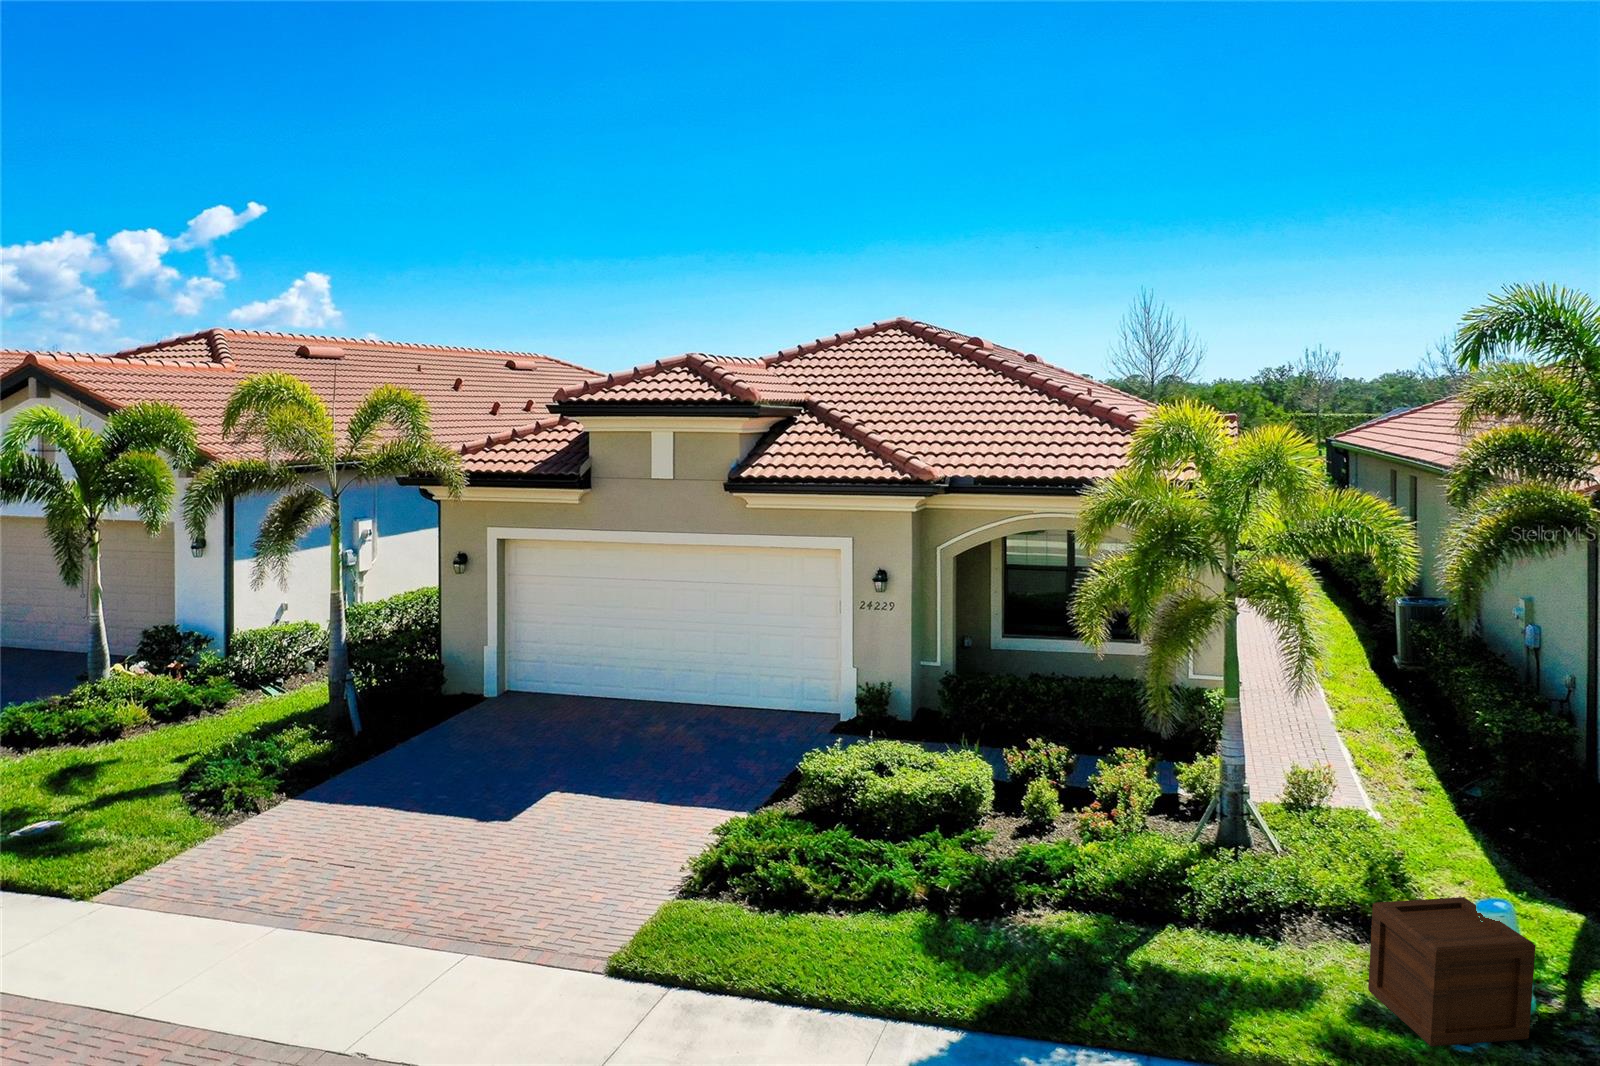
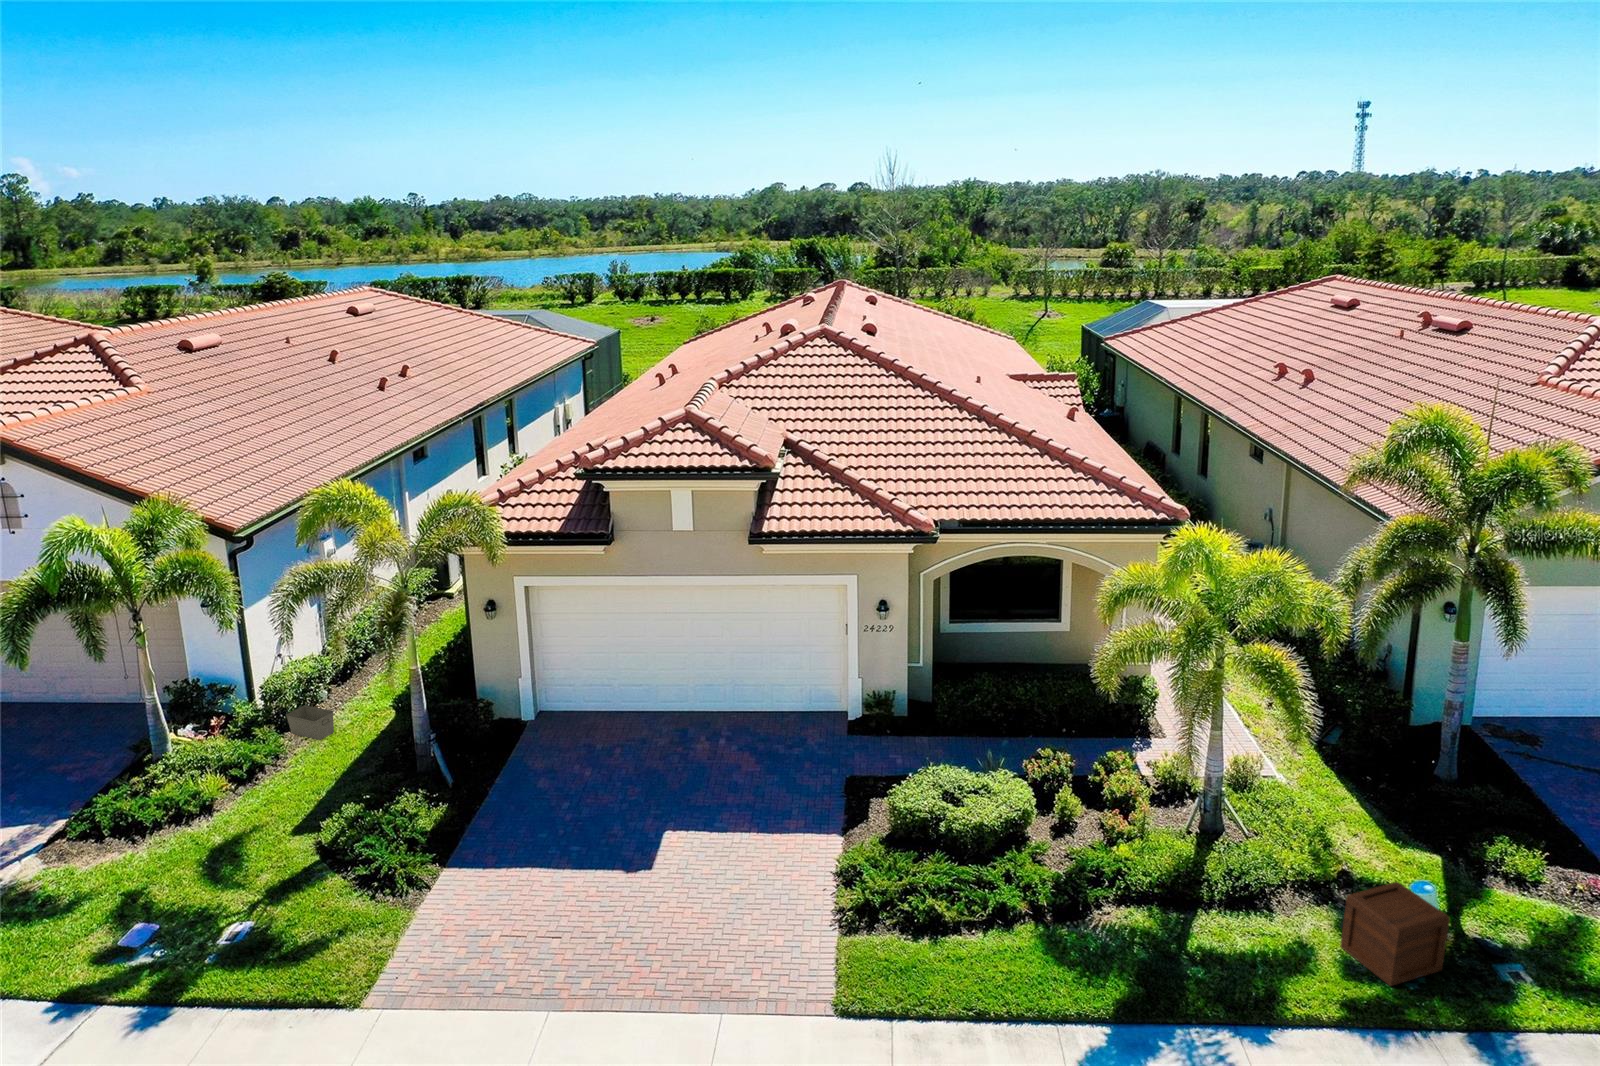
storage bin: none [262,658,306,691] -> present [286,705,334,740]

